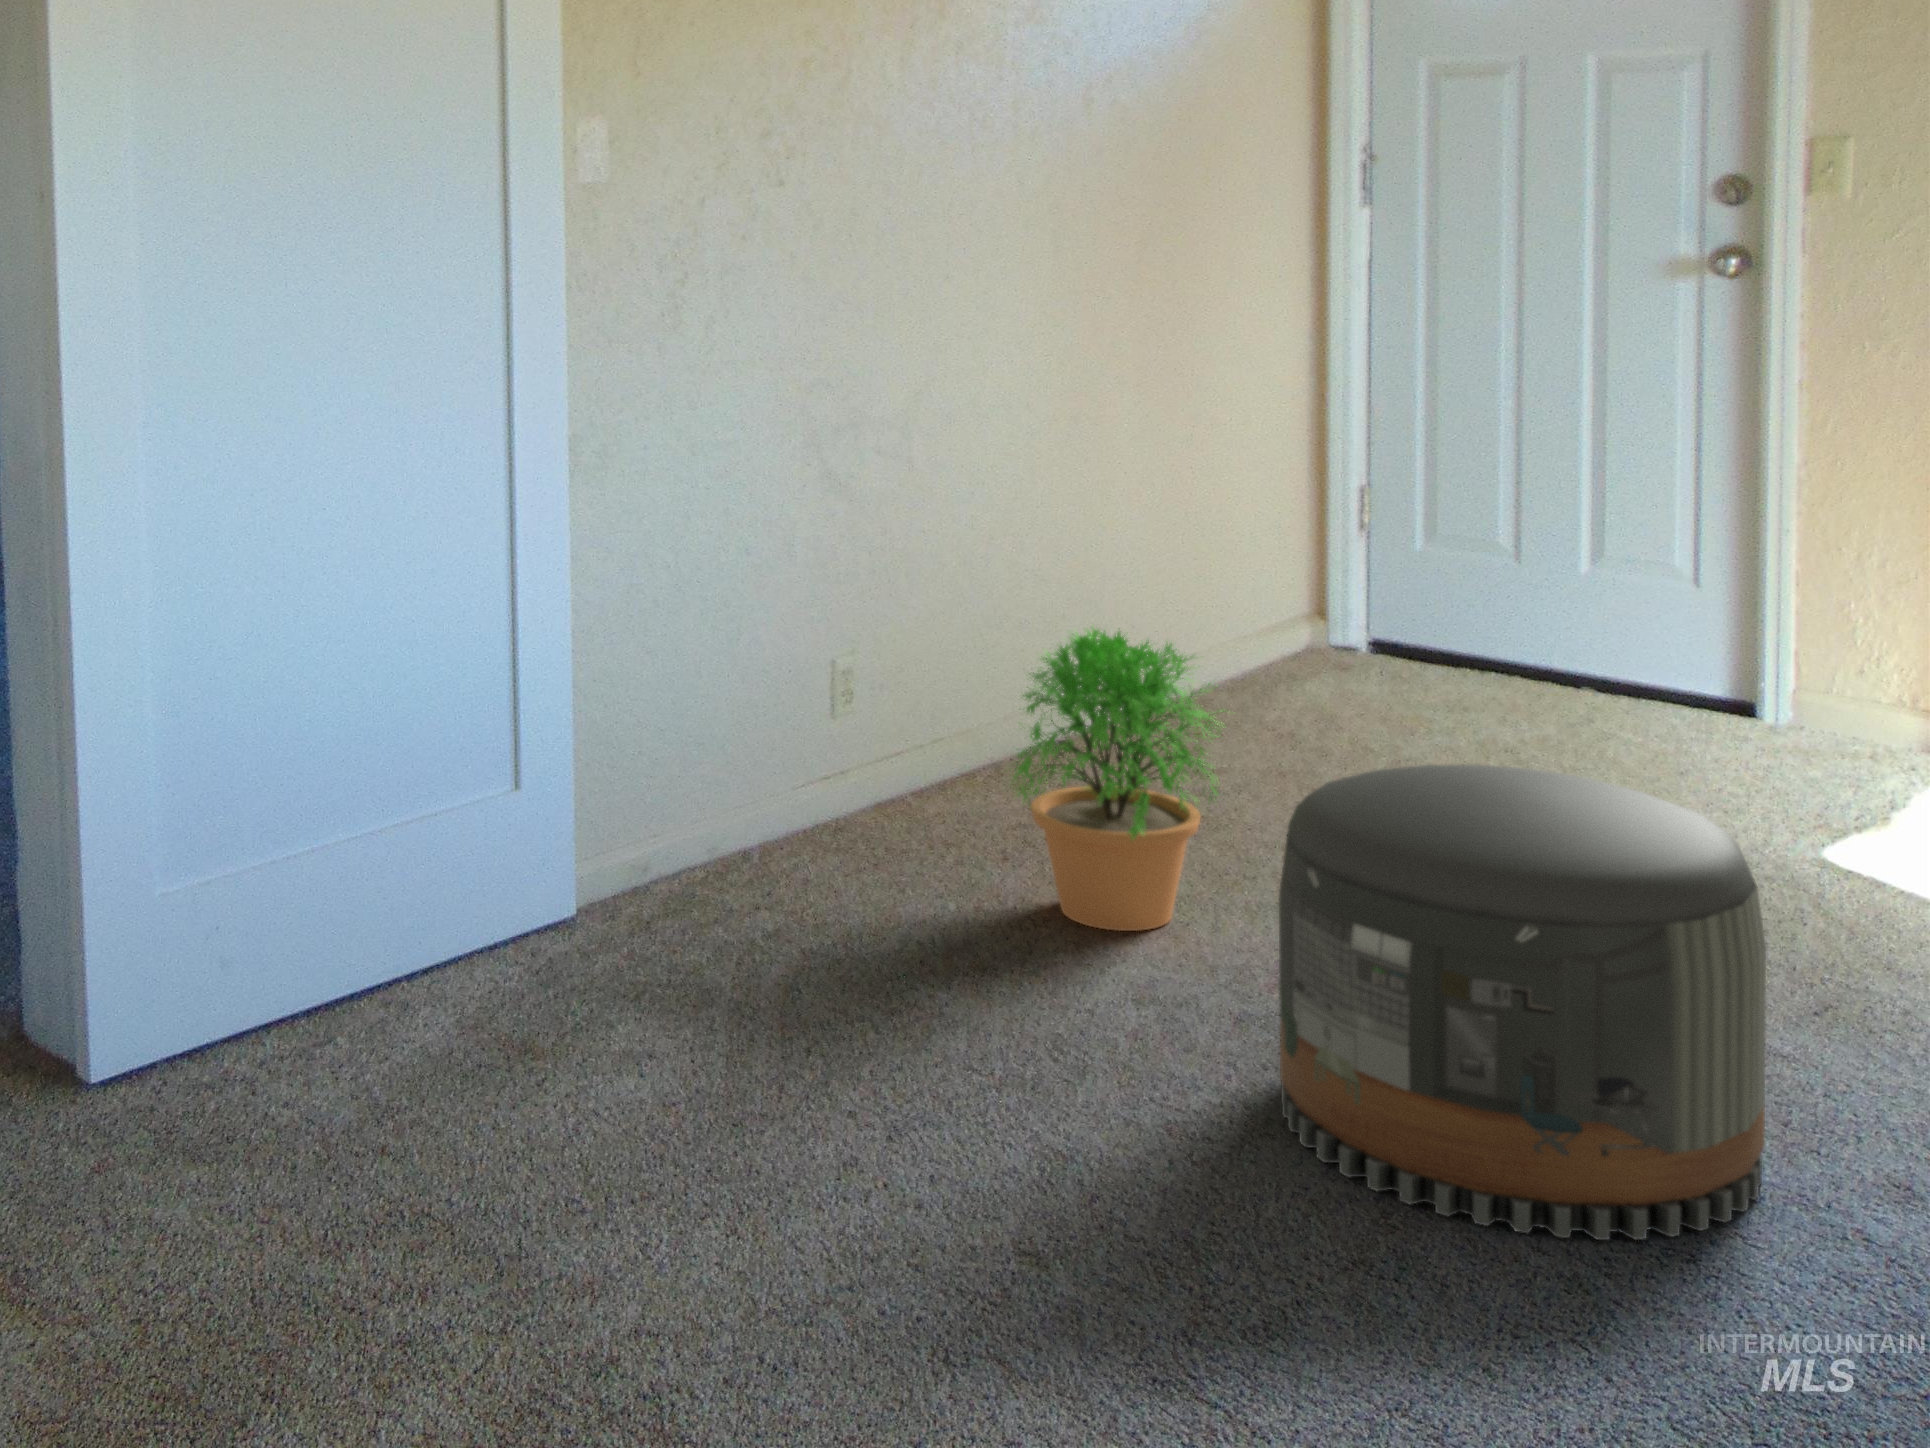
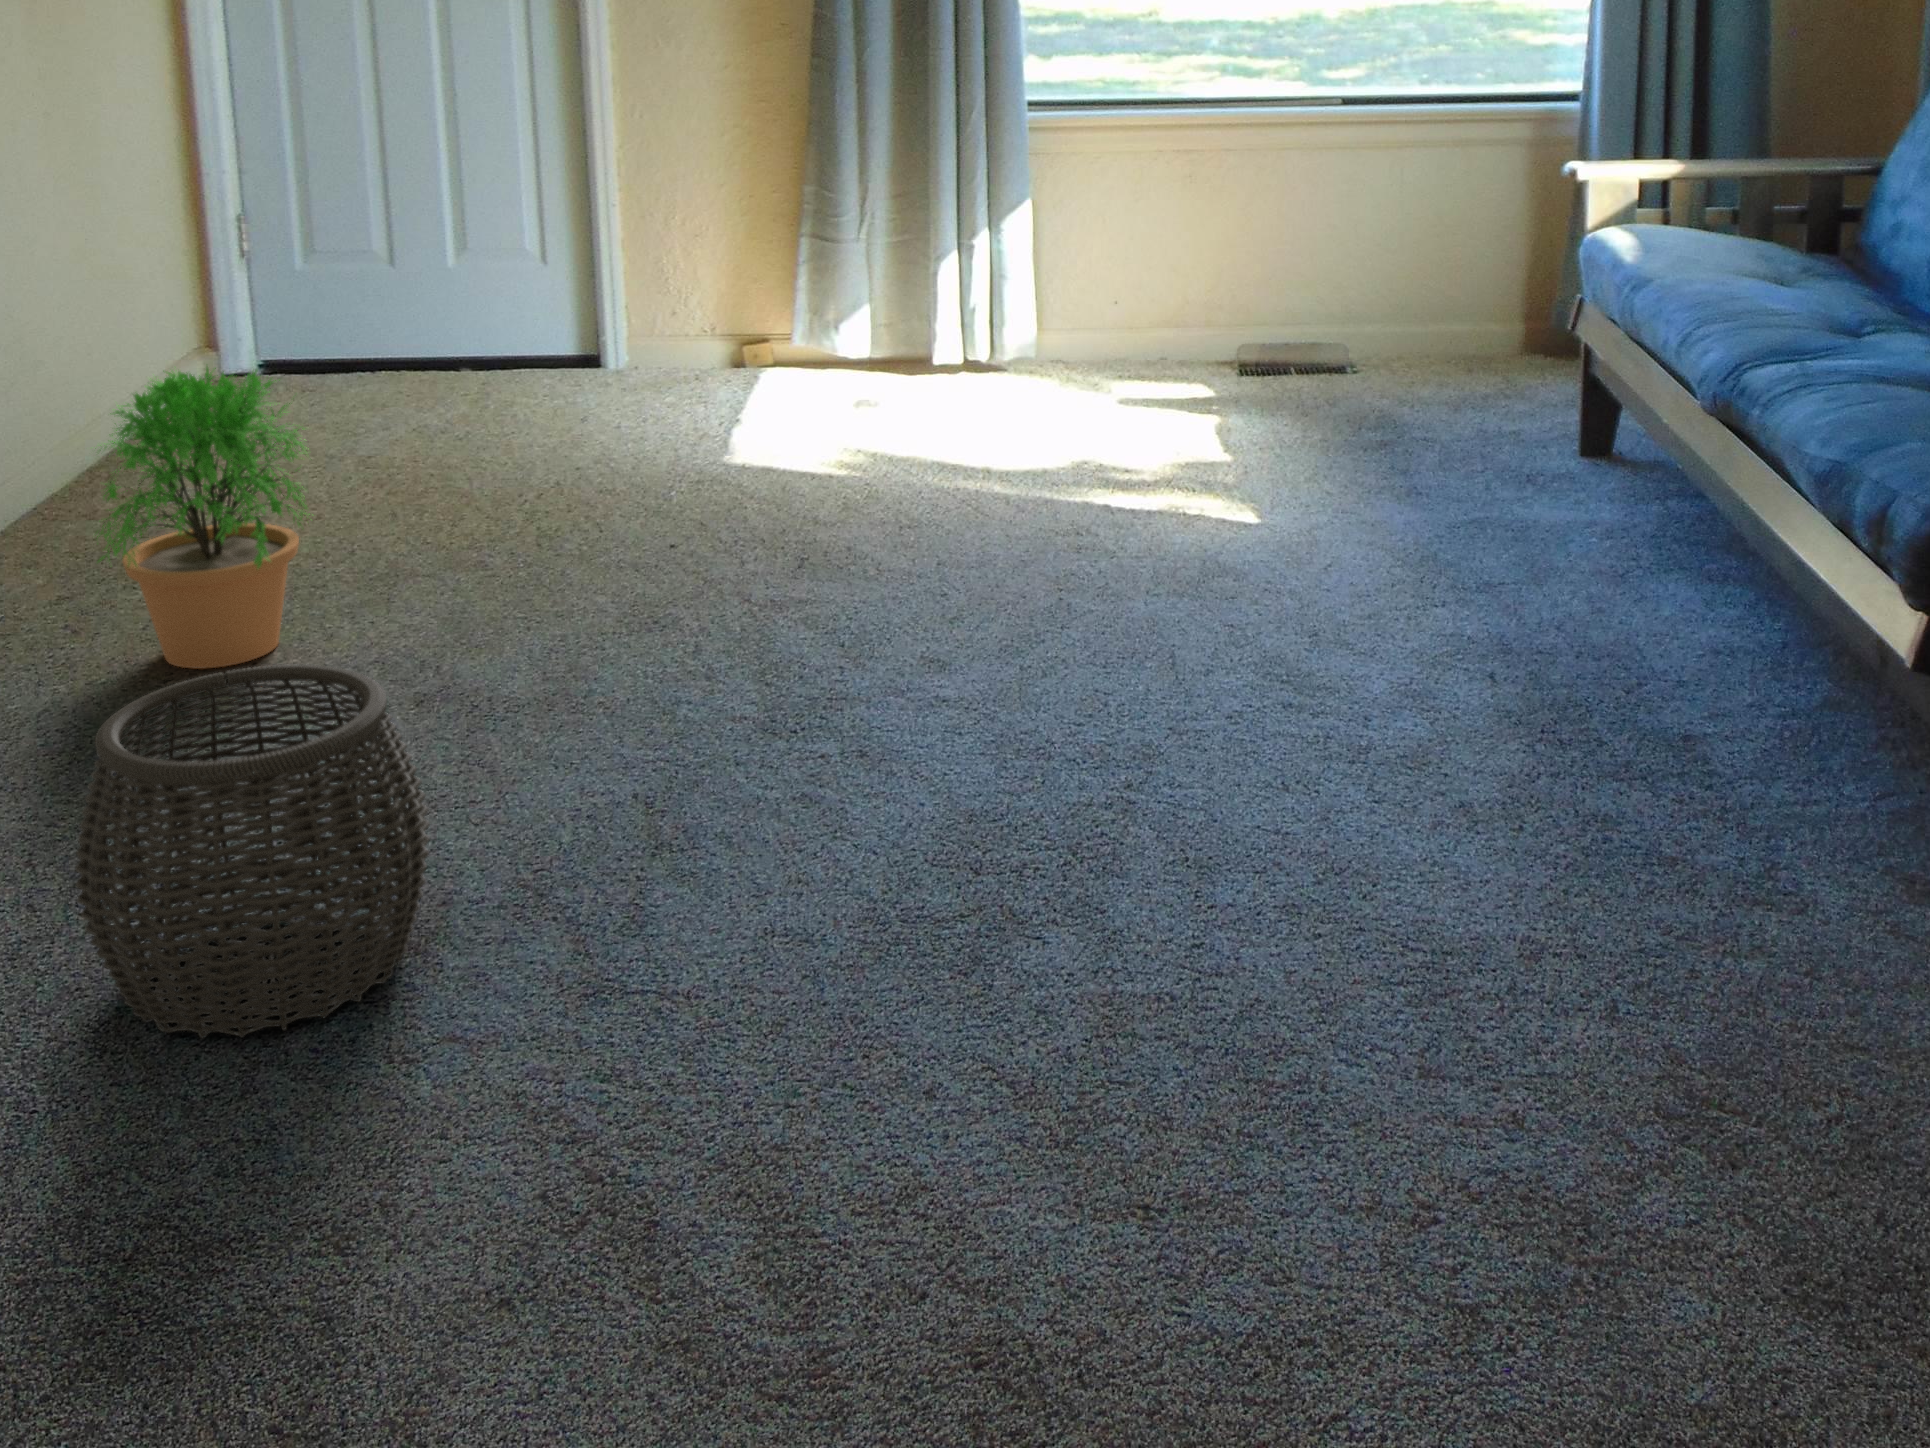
pouf: present [1279,765,1766,1240] -> none [476,411,859,789]
woven basket: none [742,915,1073,1284] -> present [75,664,430,1038]

